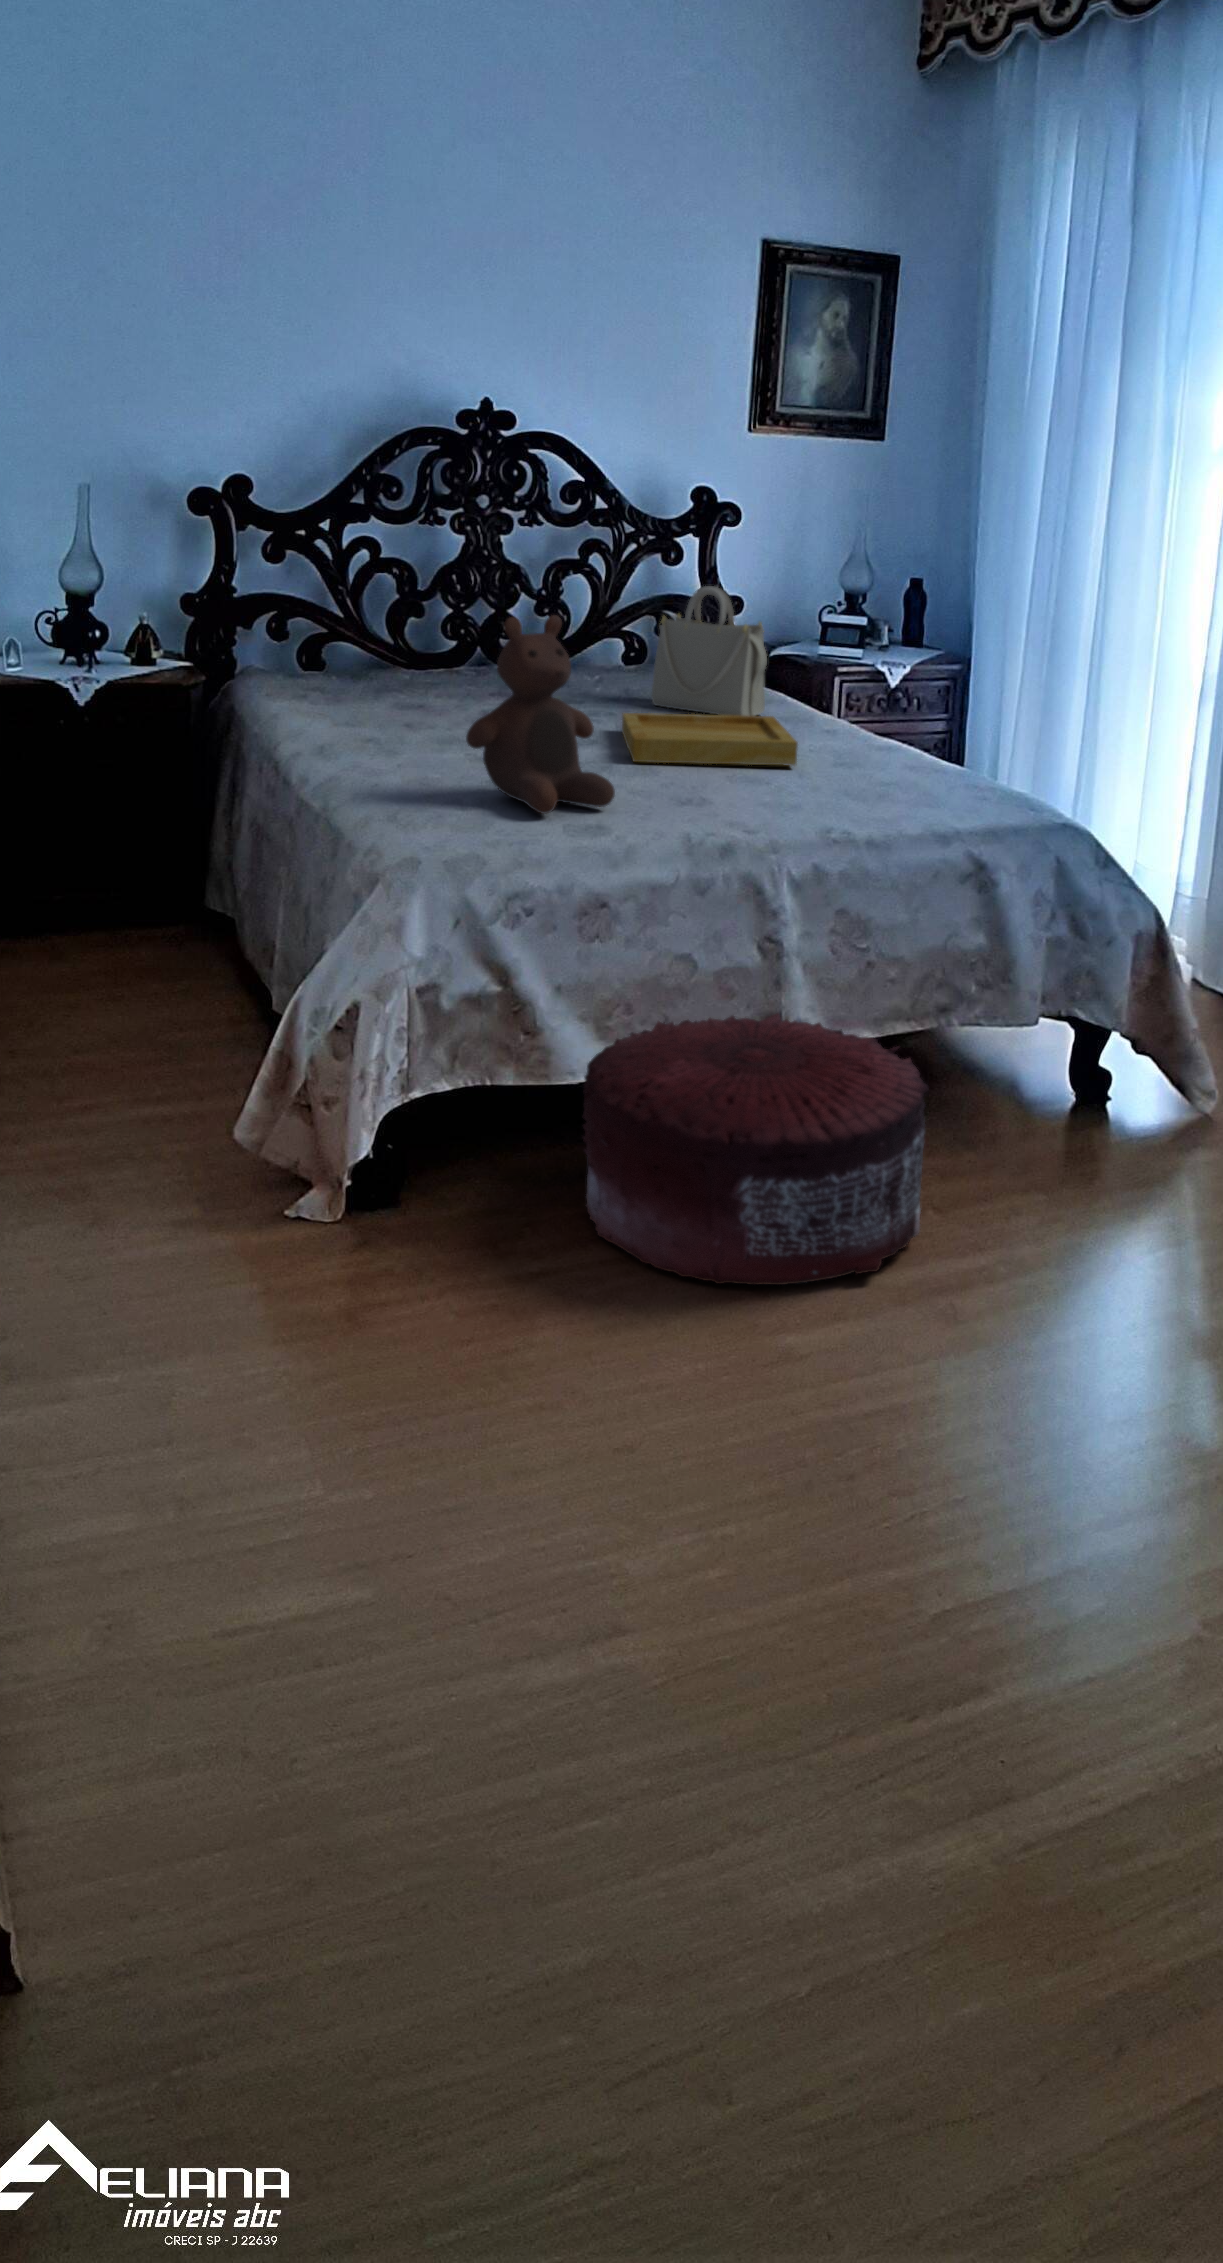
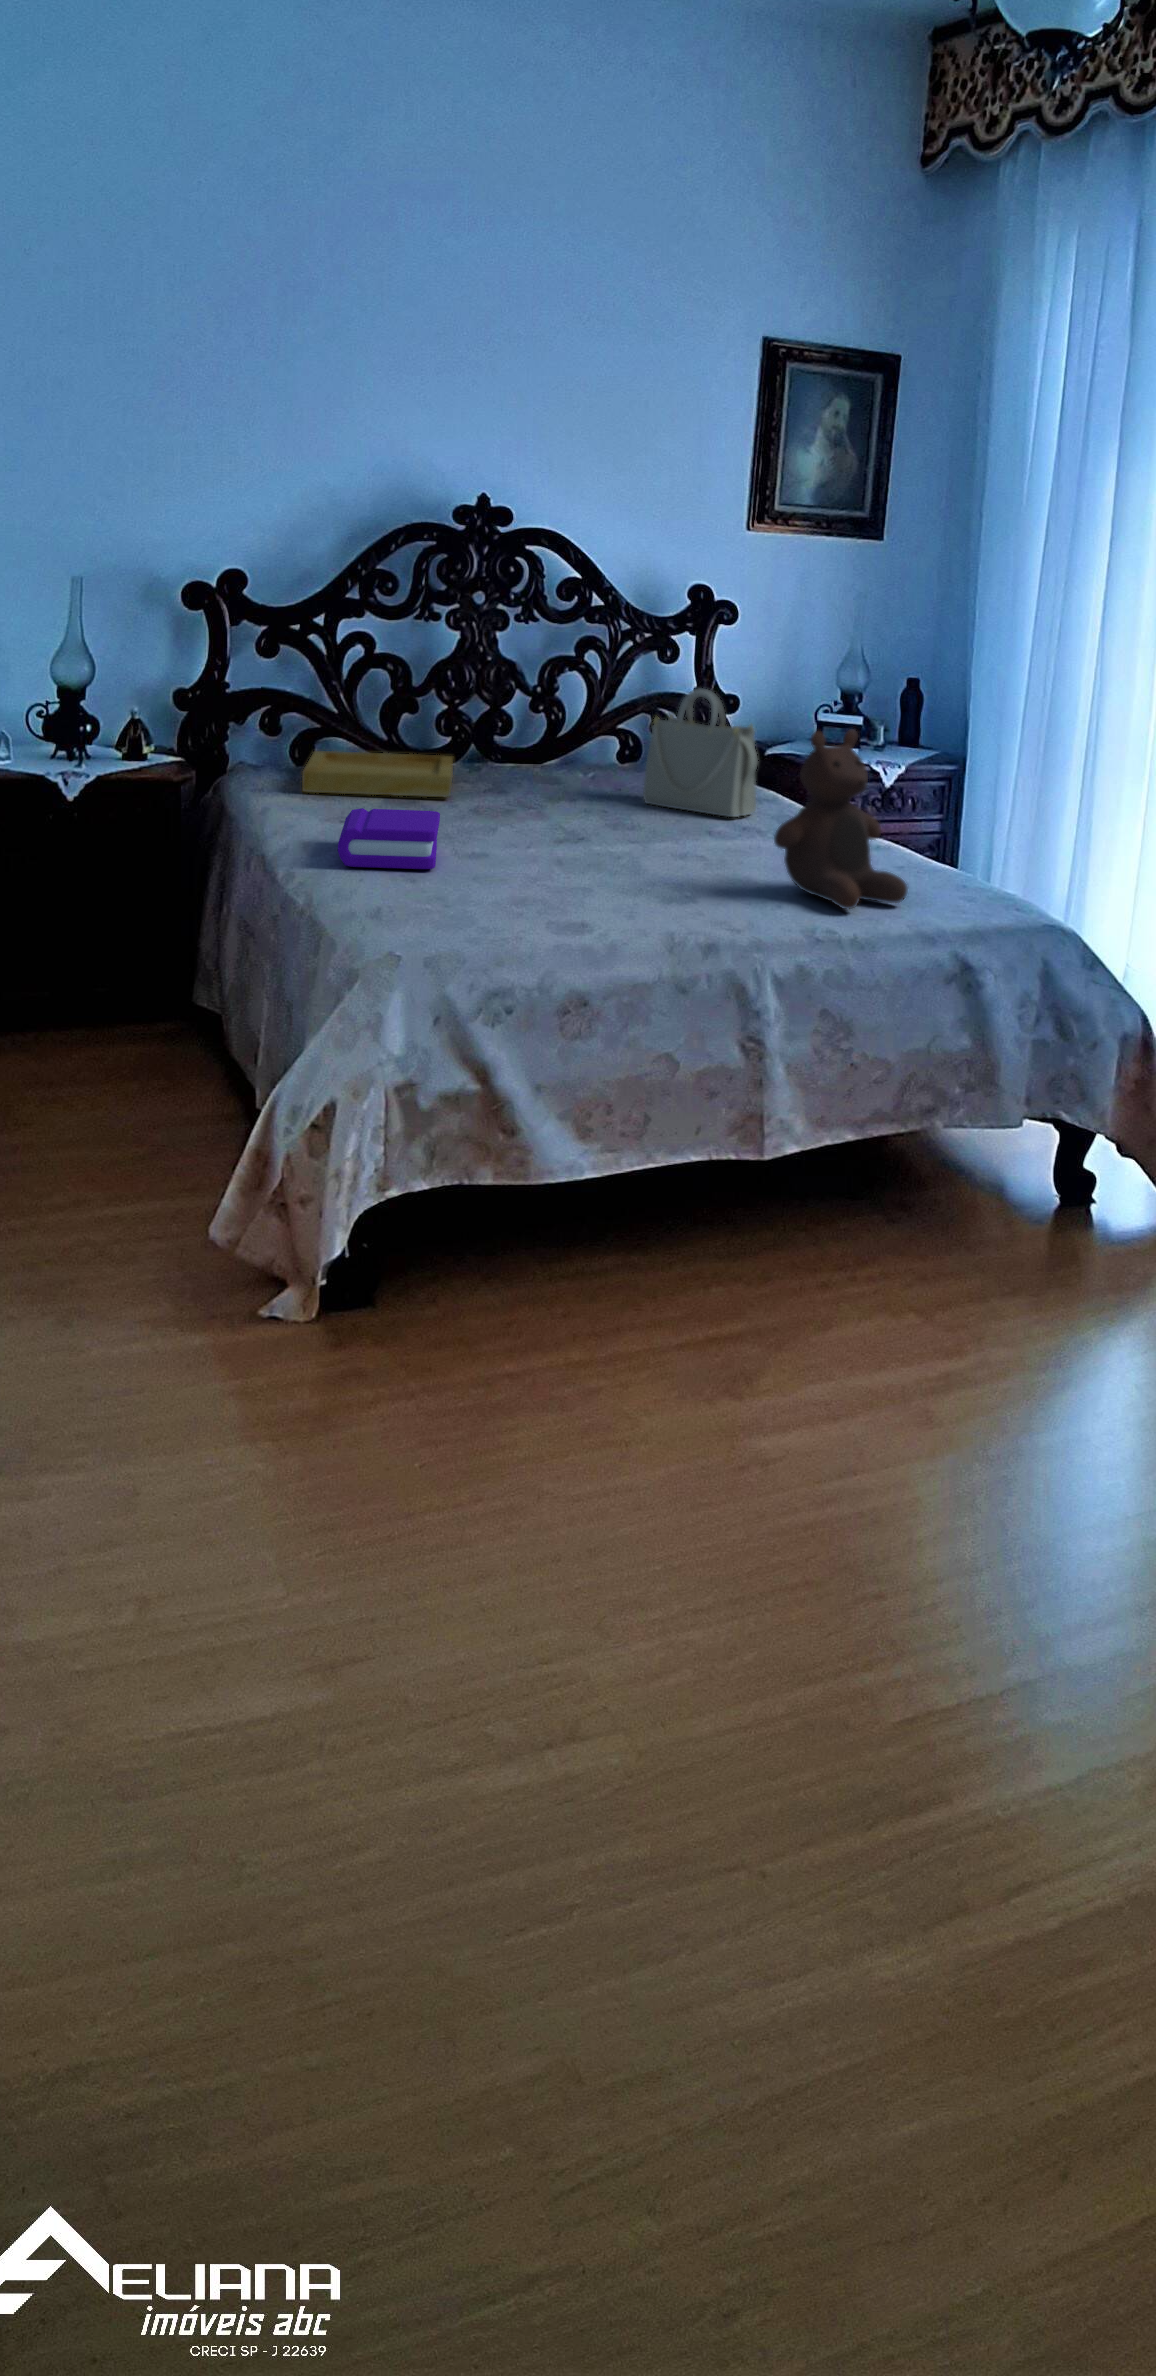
stuffed bear: present [466,615,615,814] -> present [774,729,908,909]
book: none [348,709,450,769] -> present [338,808,440,869]
tray: present [622,713,798,766] -> present [302,751,453,797]
pouf: present [582,1013,929,1285] -> none [558,1113,894,1382]

